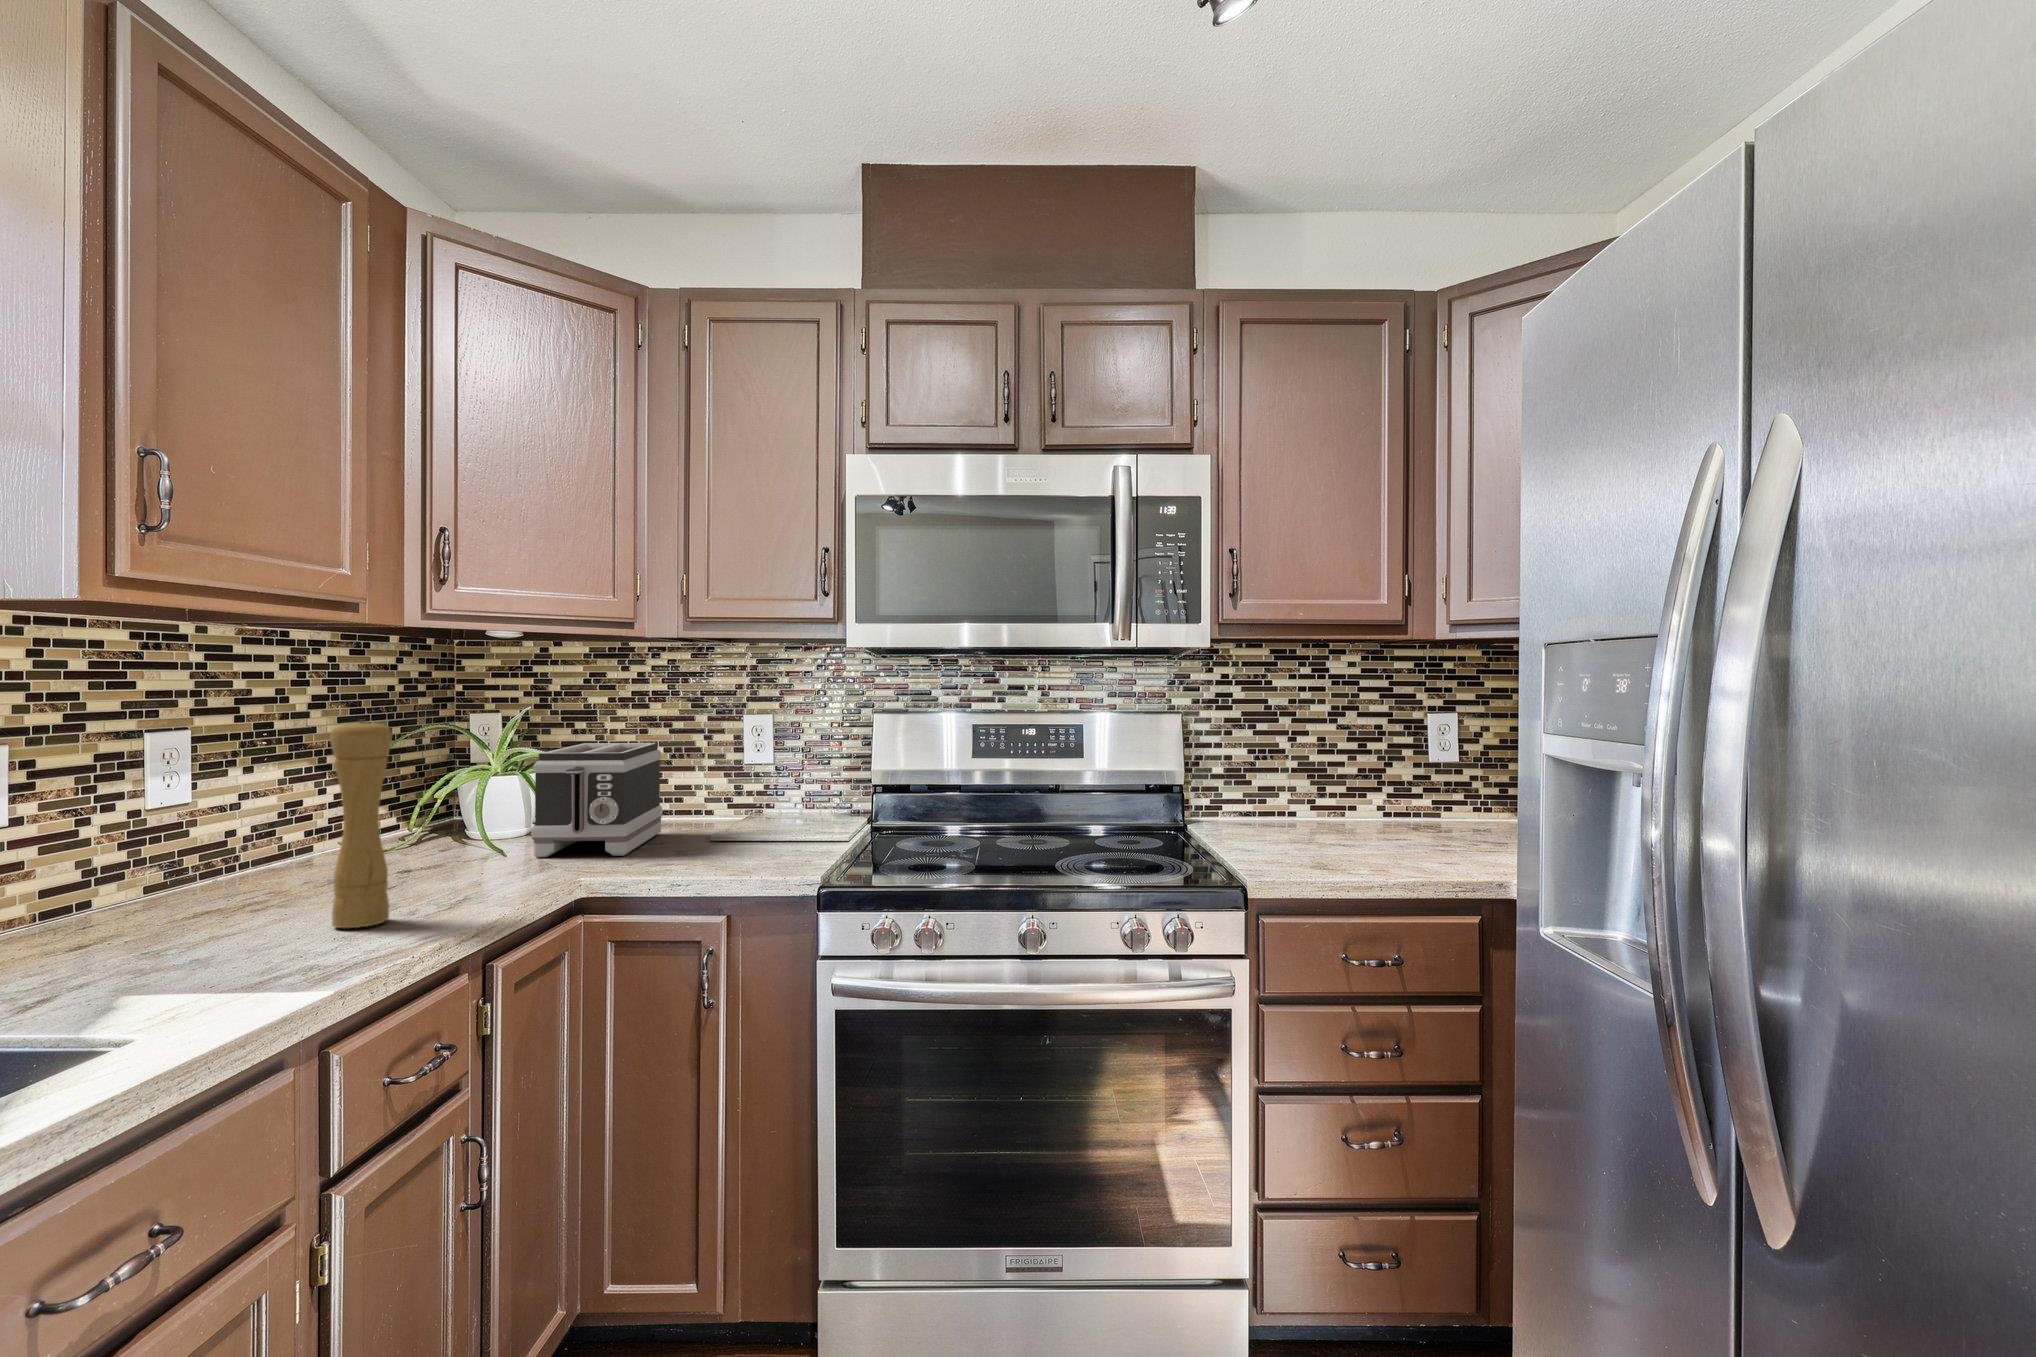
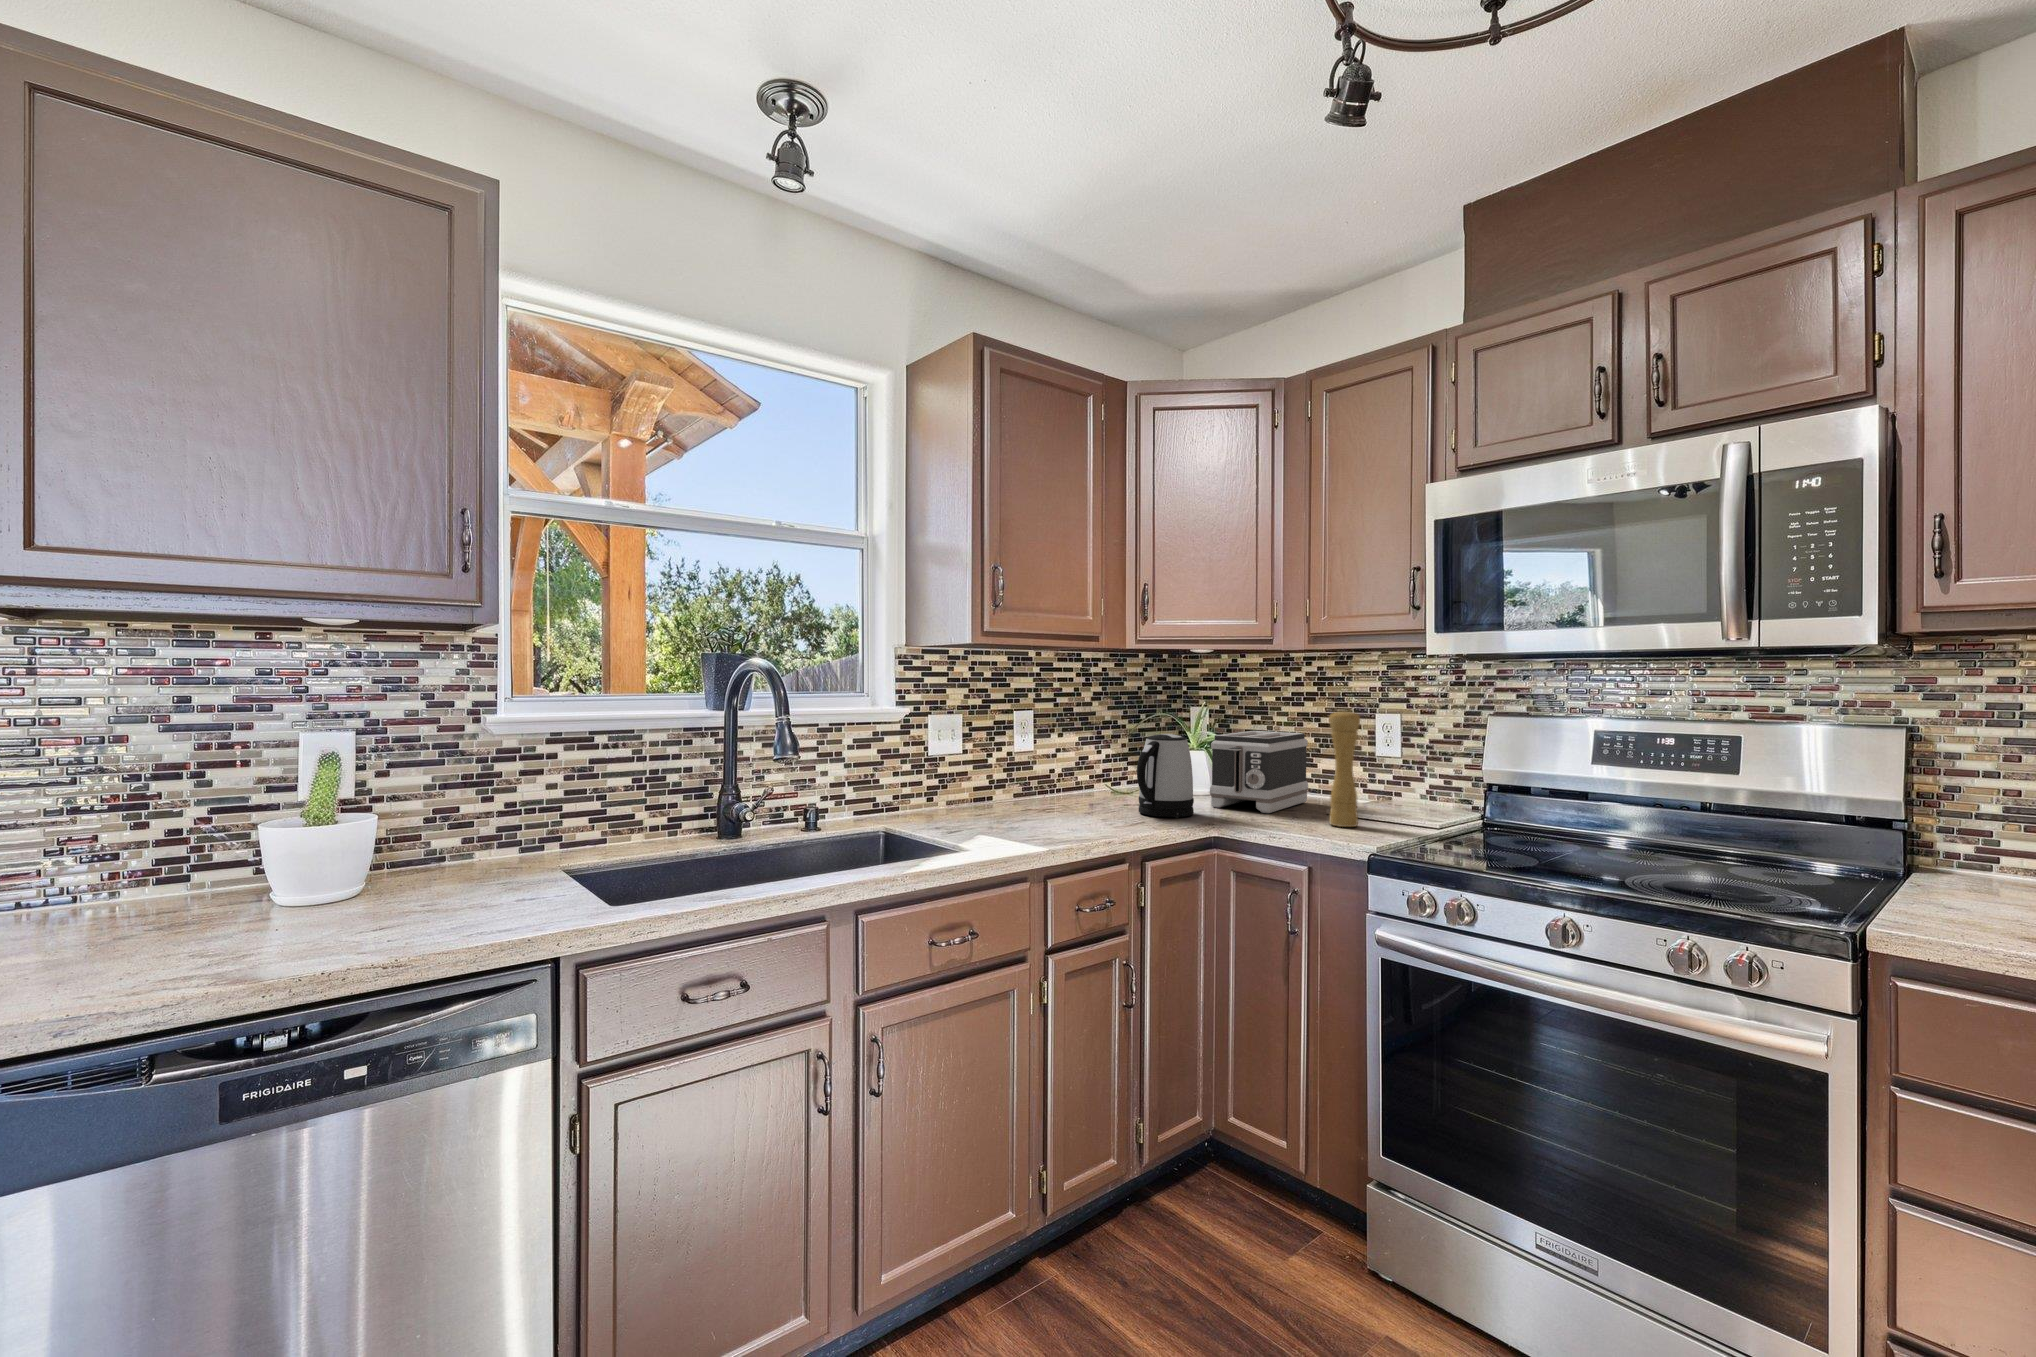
pepper mill: present [330,720,392,928] -> present [1329,710,1360,827]
kettle: none [421,756,516,885] -> present [1137,734,1194,817]

